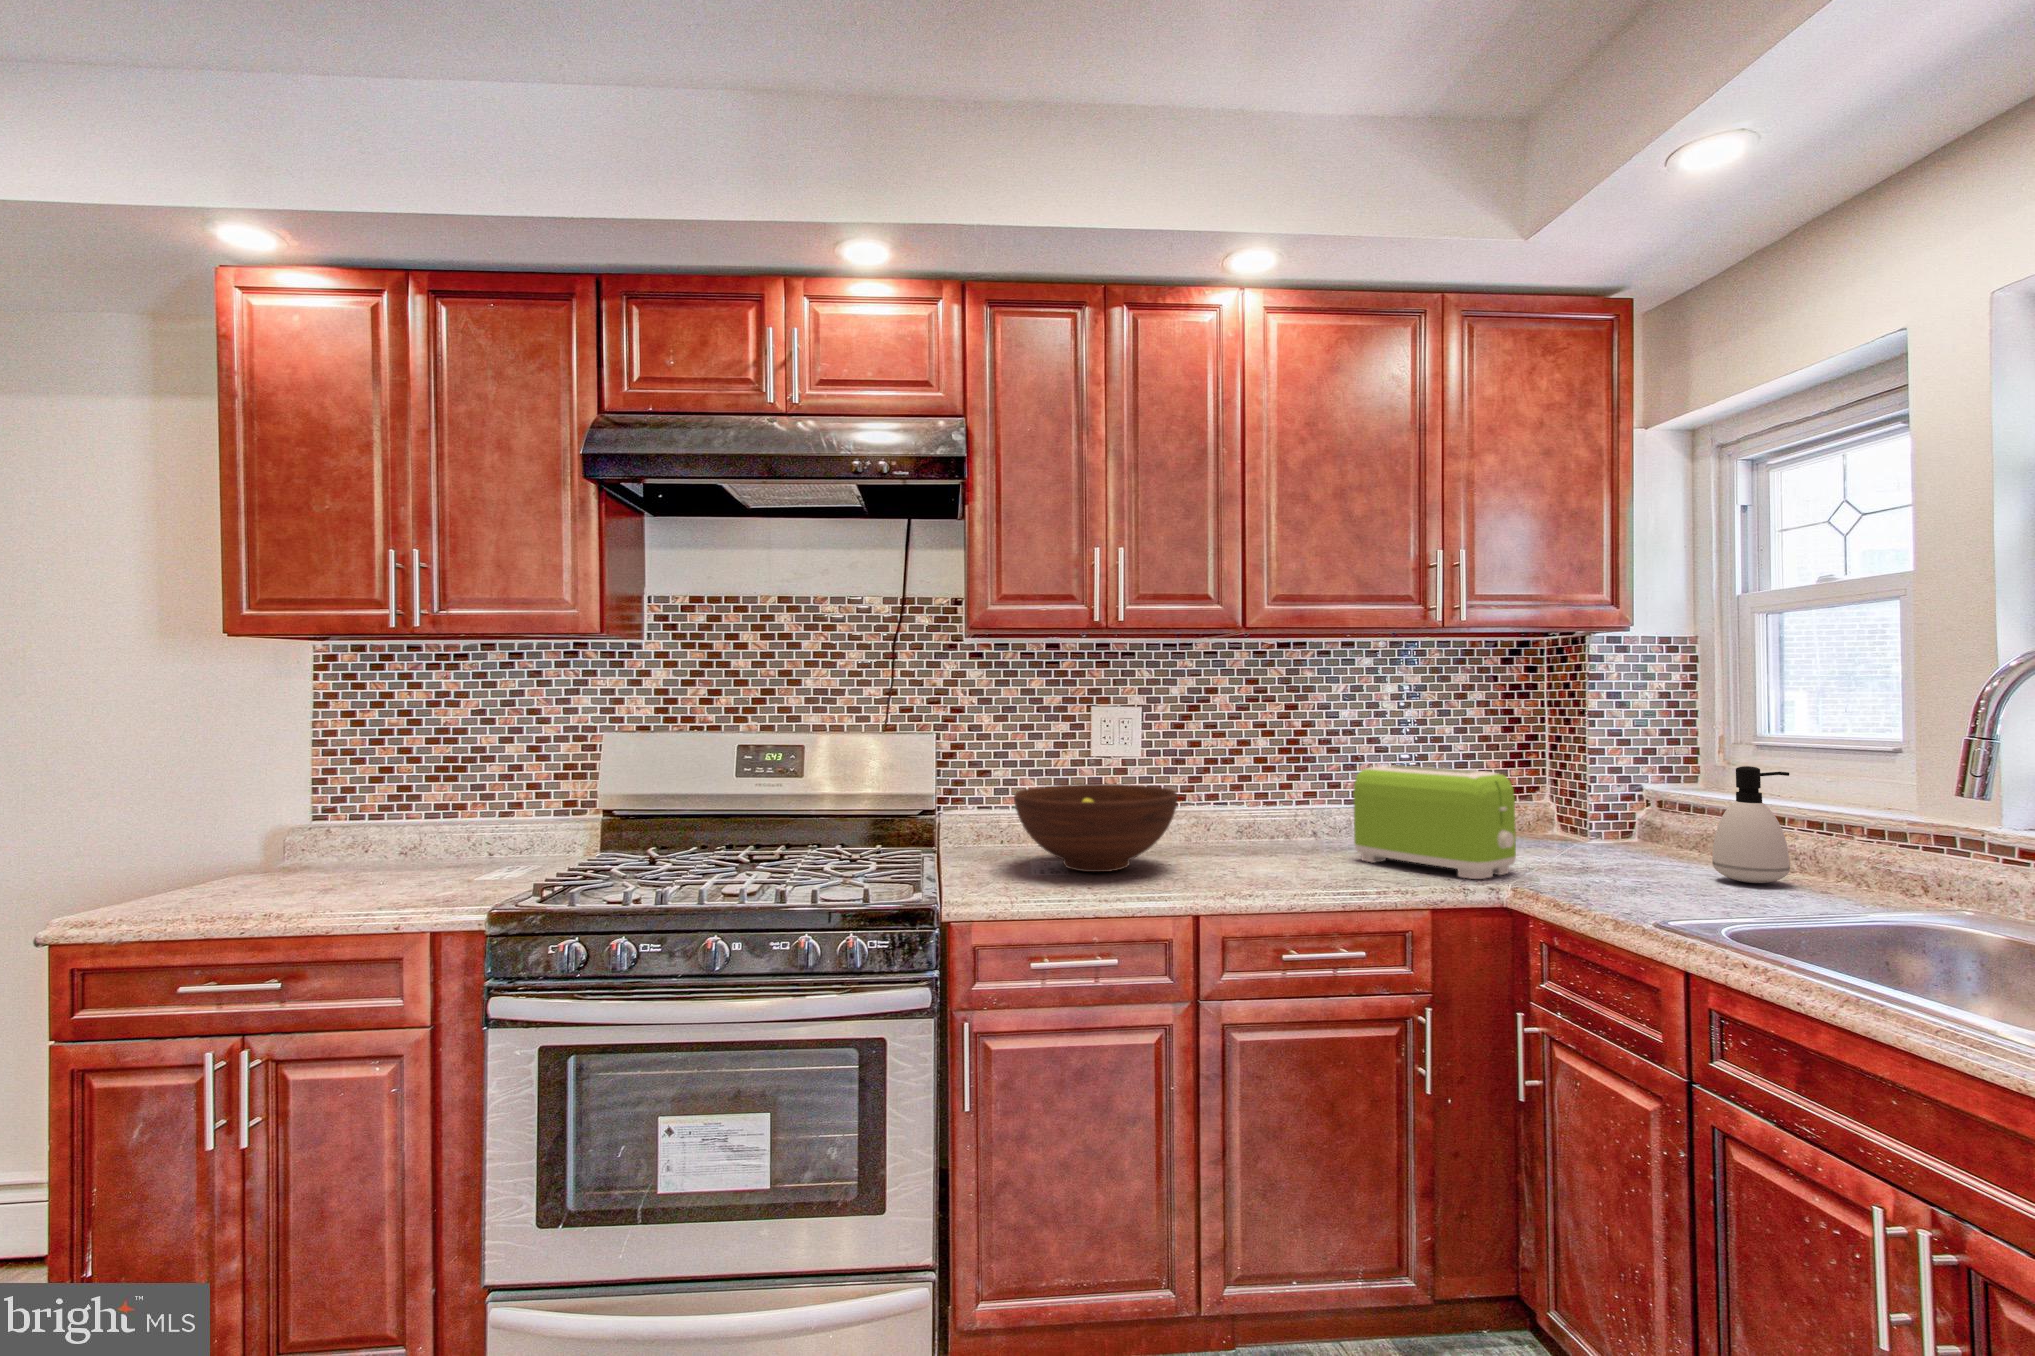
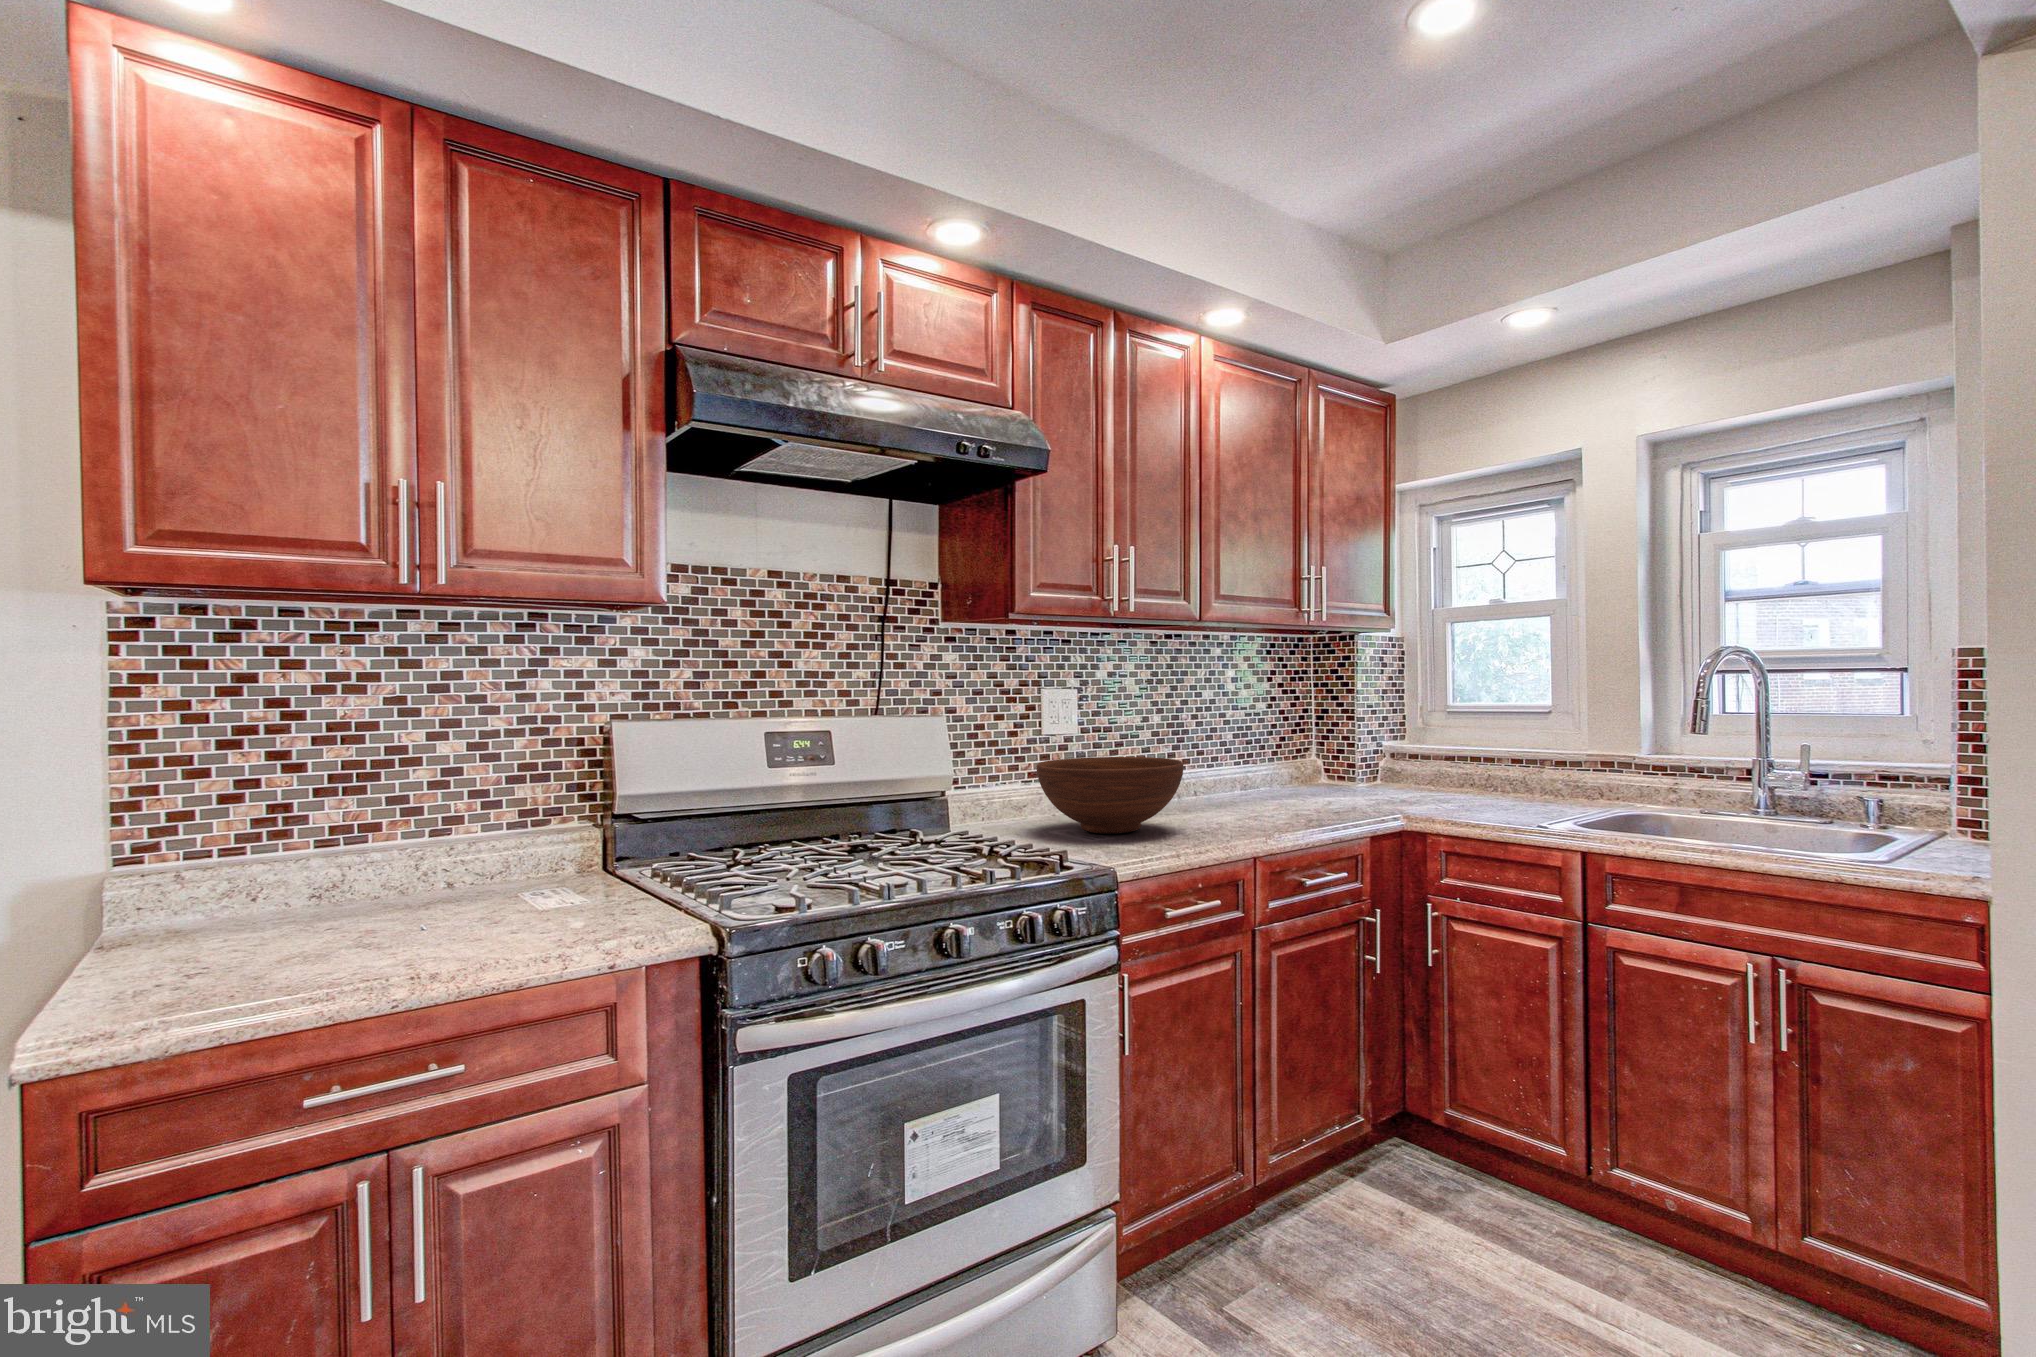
toaster: present [1353,765,1516,879] -> none [1262,732,1388,811]
soap dispenser: present [1712,766,1790,883] -> none [1482,721,1528,799]

